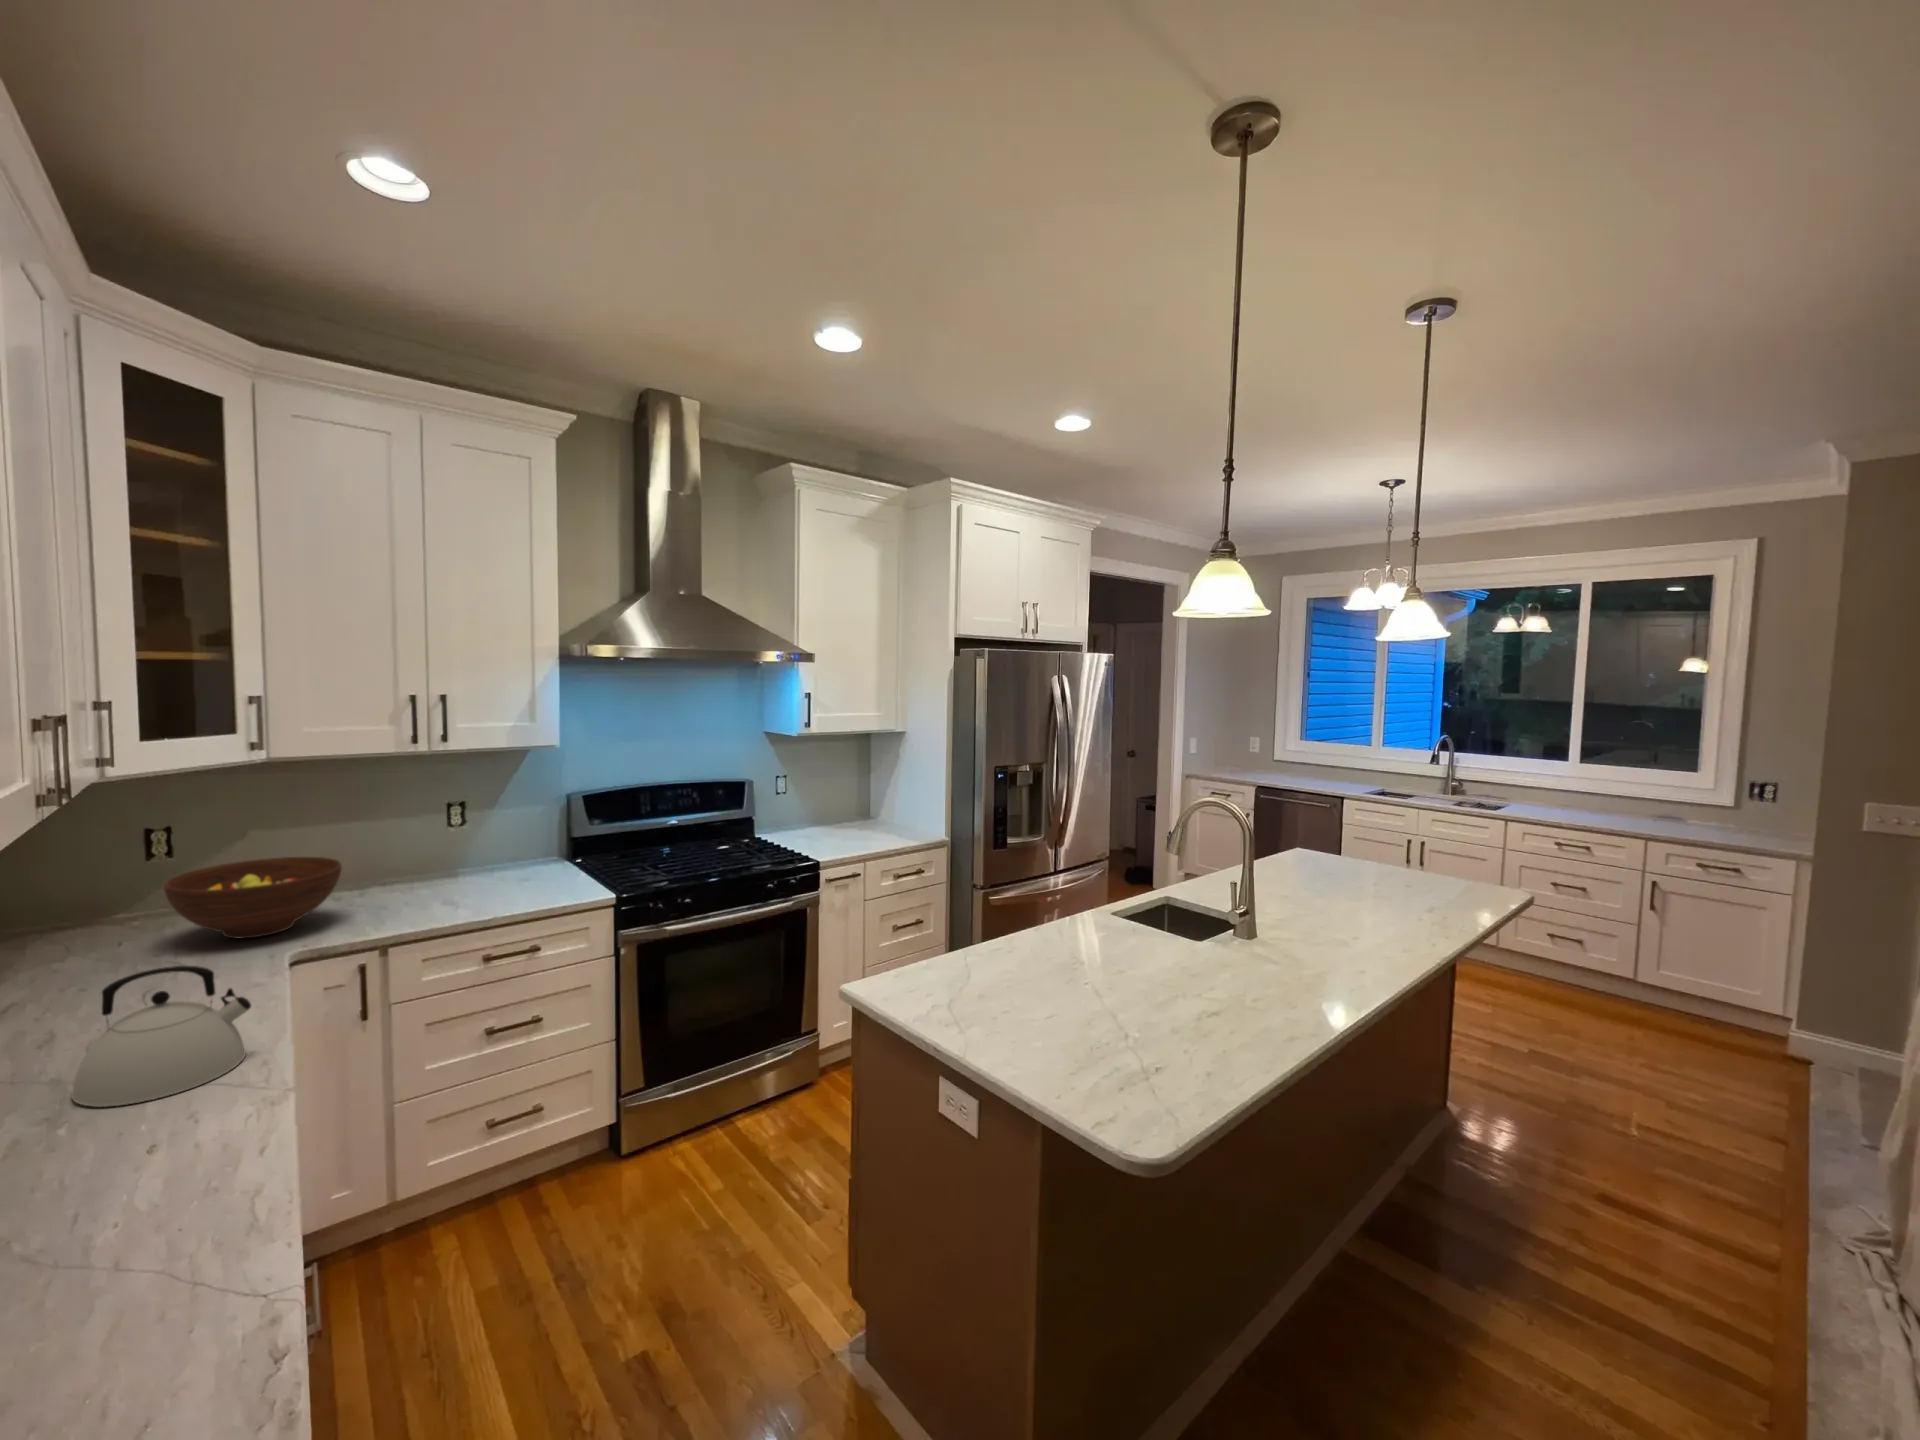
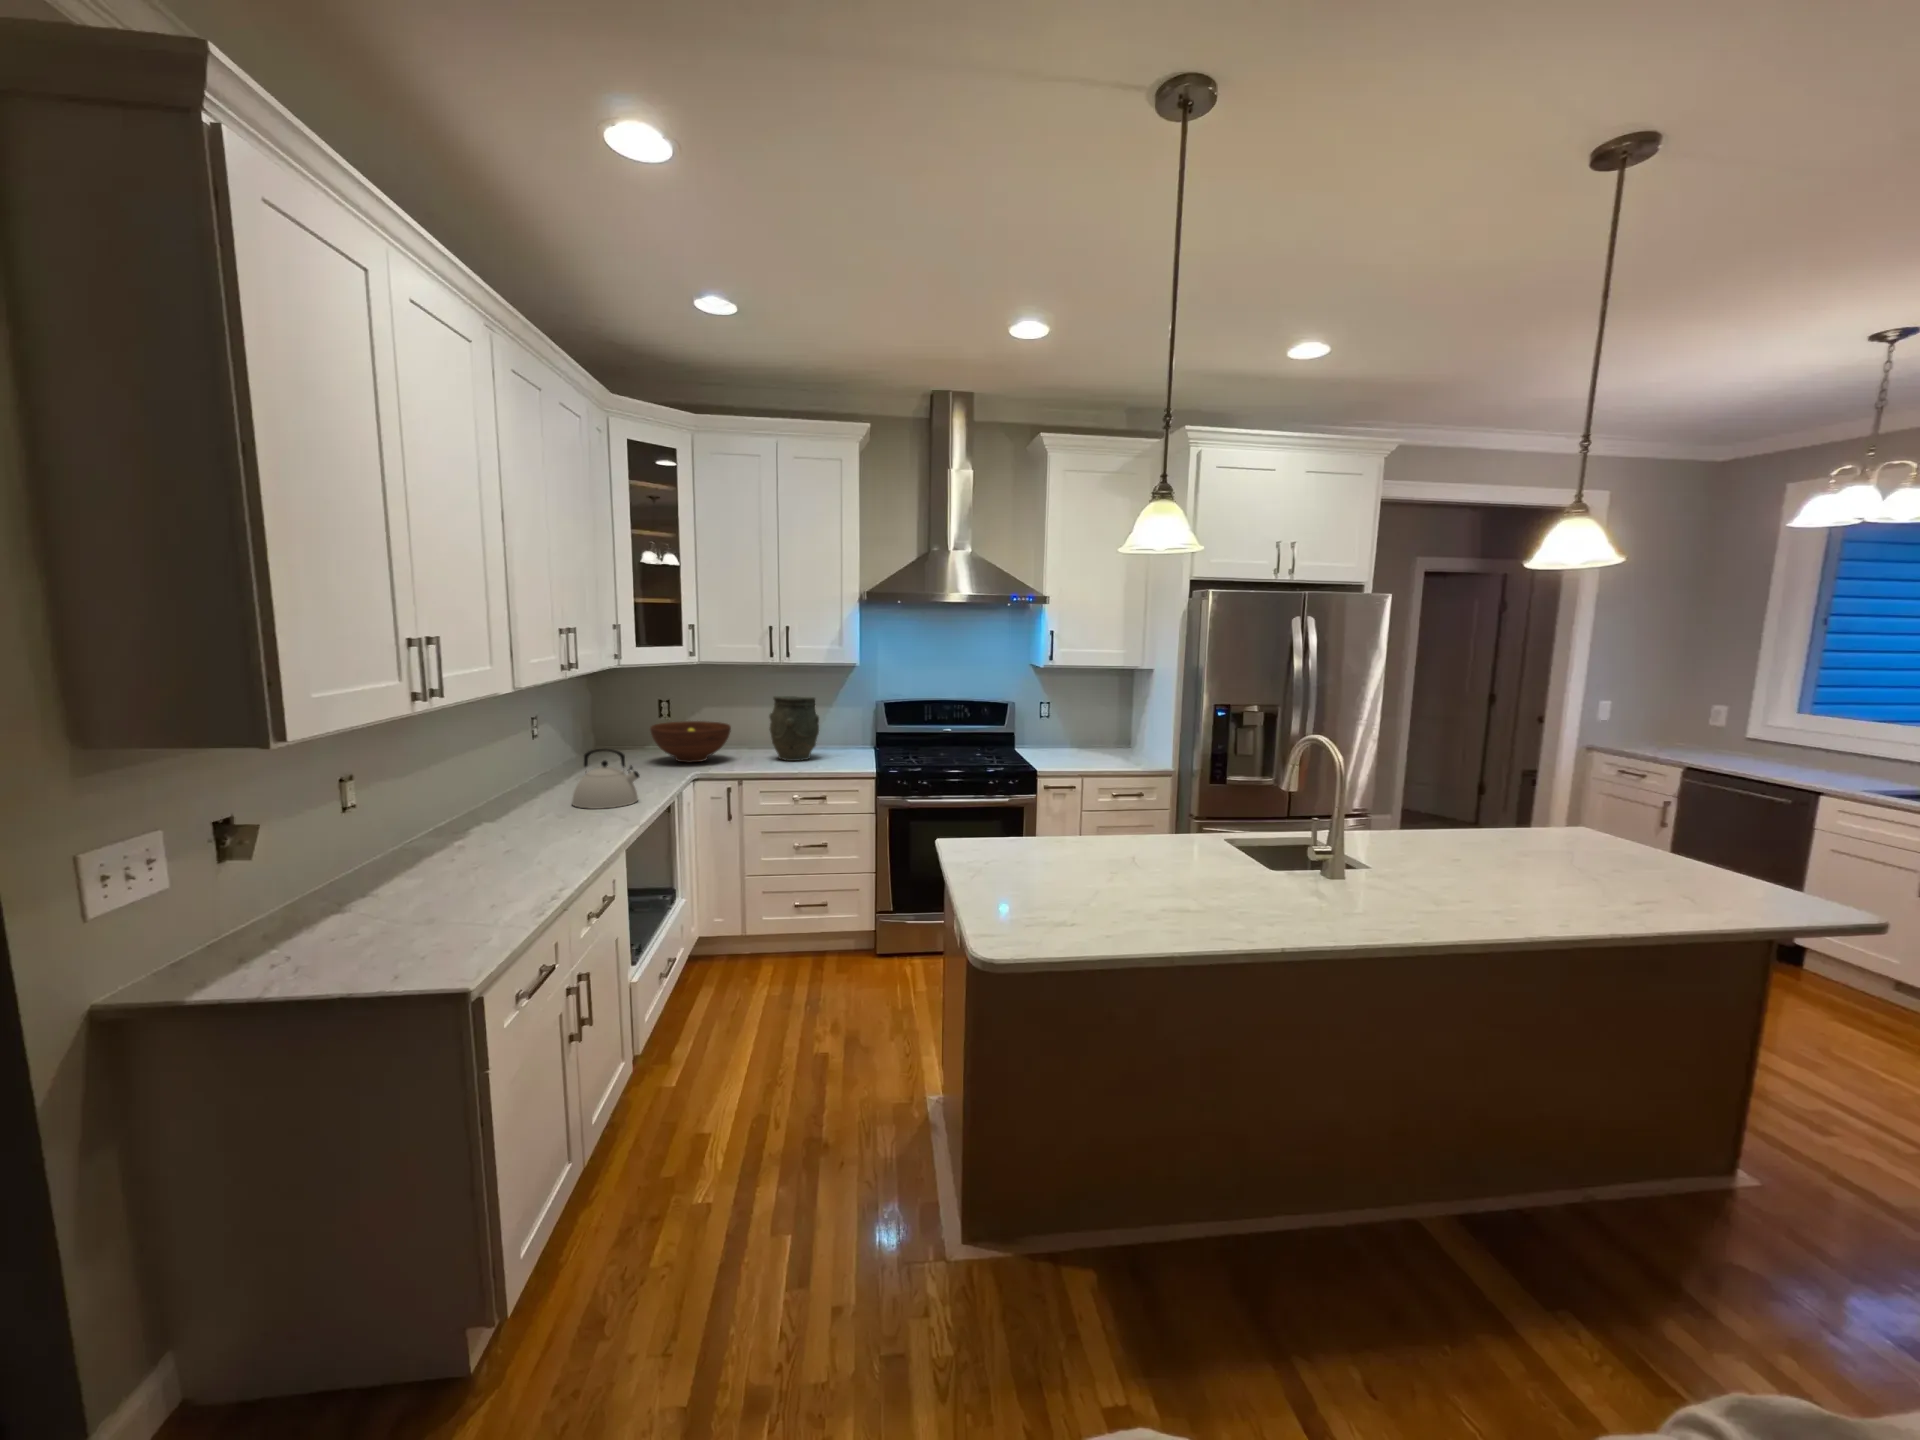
vase: none [411,799,501,903] -> present [769,696,819,761]

